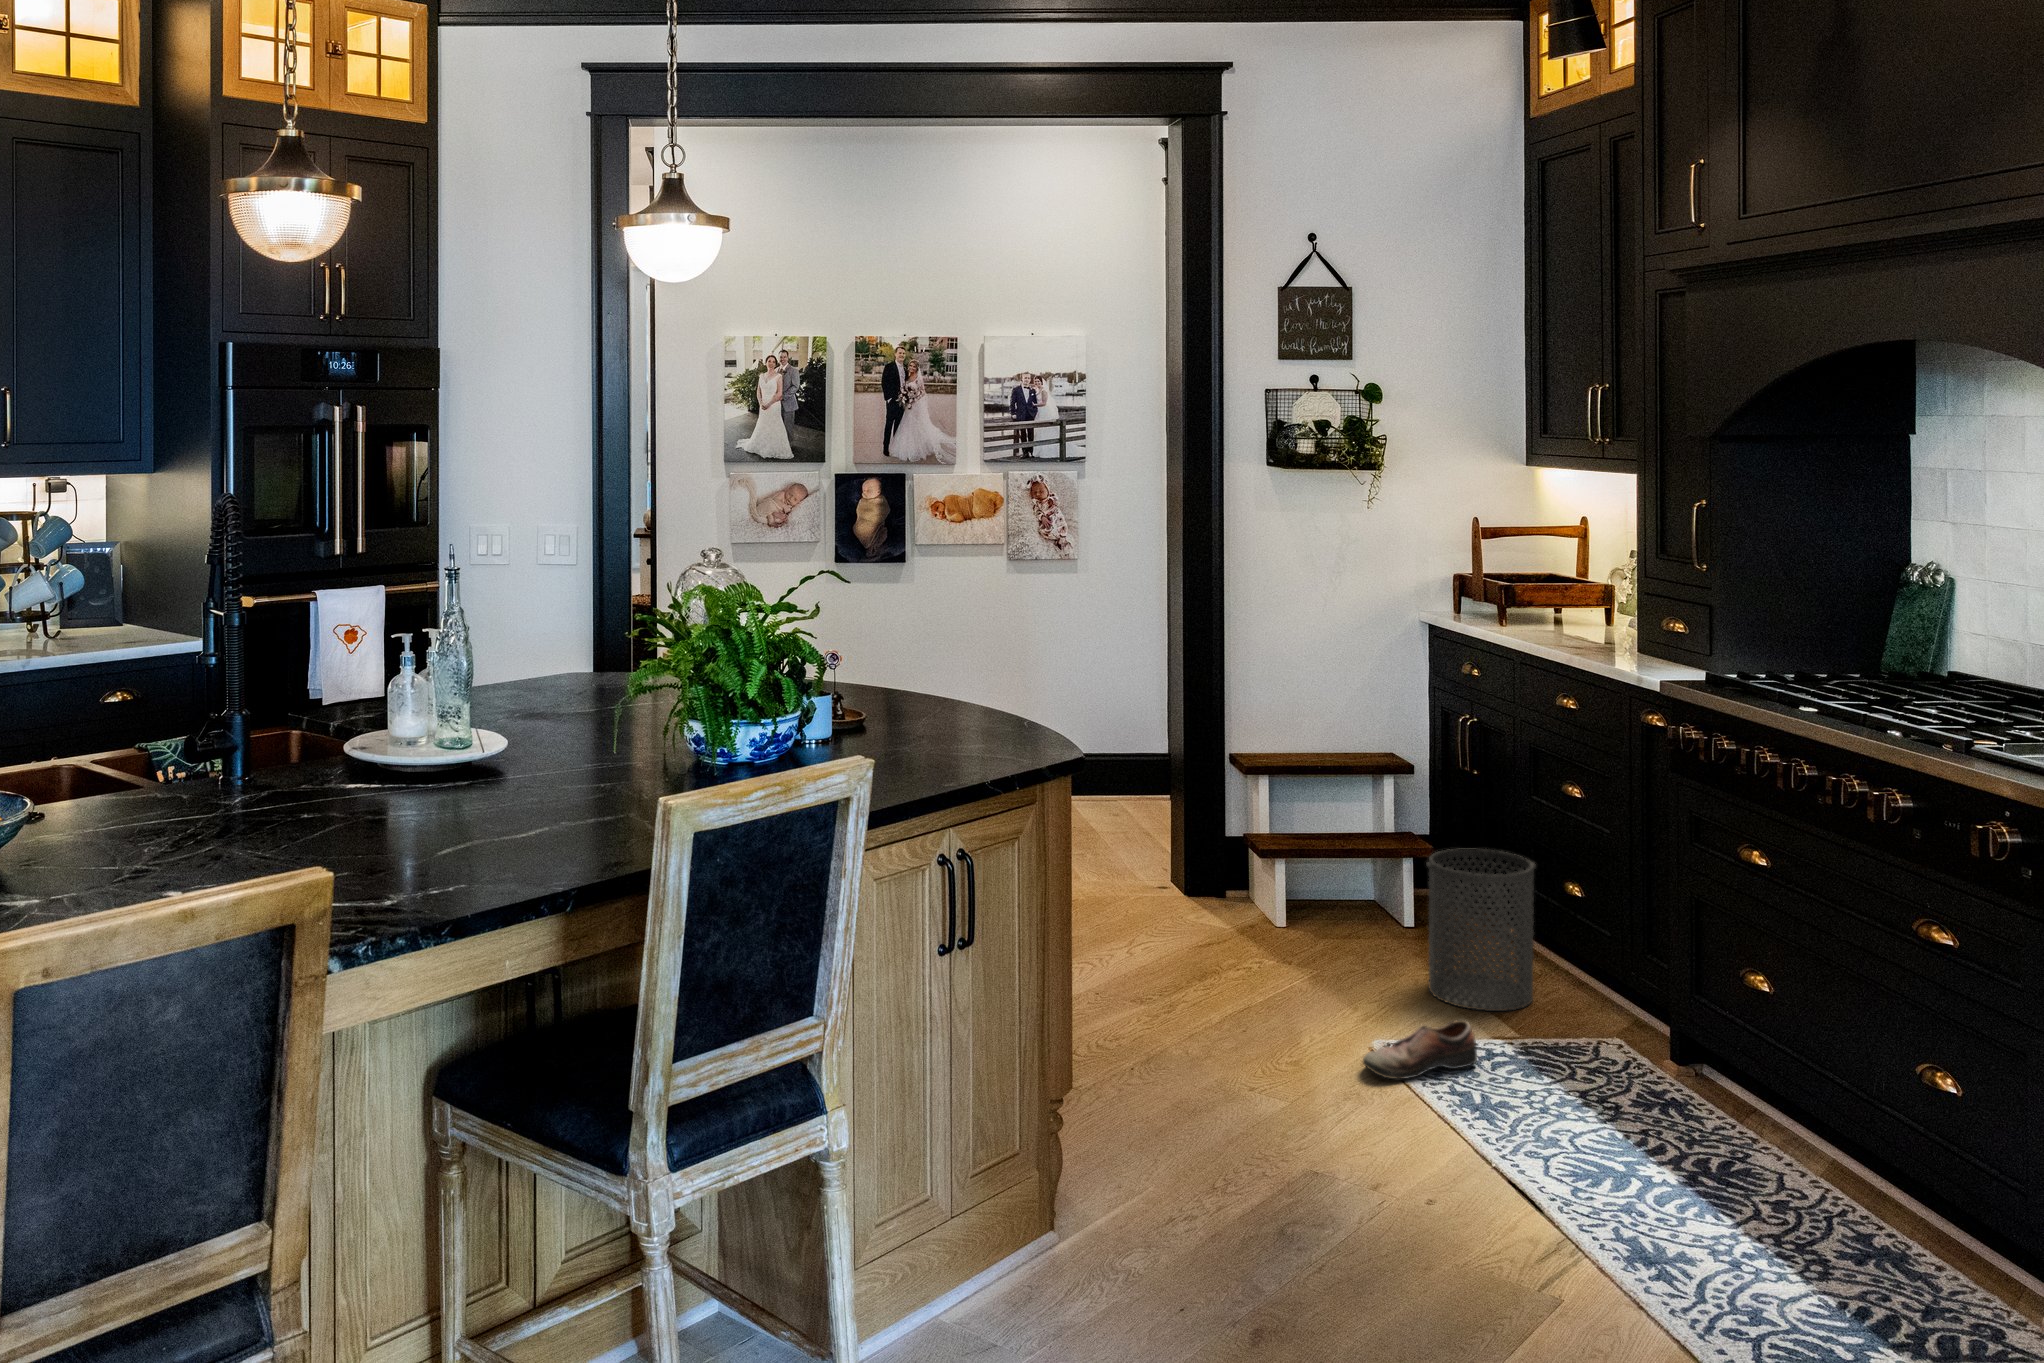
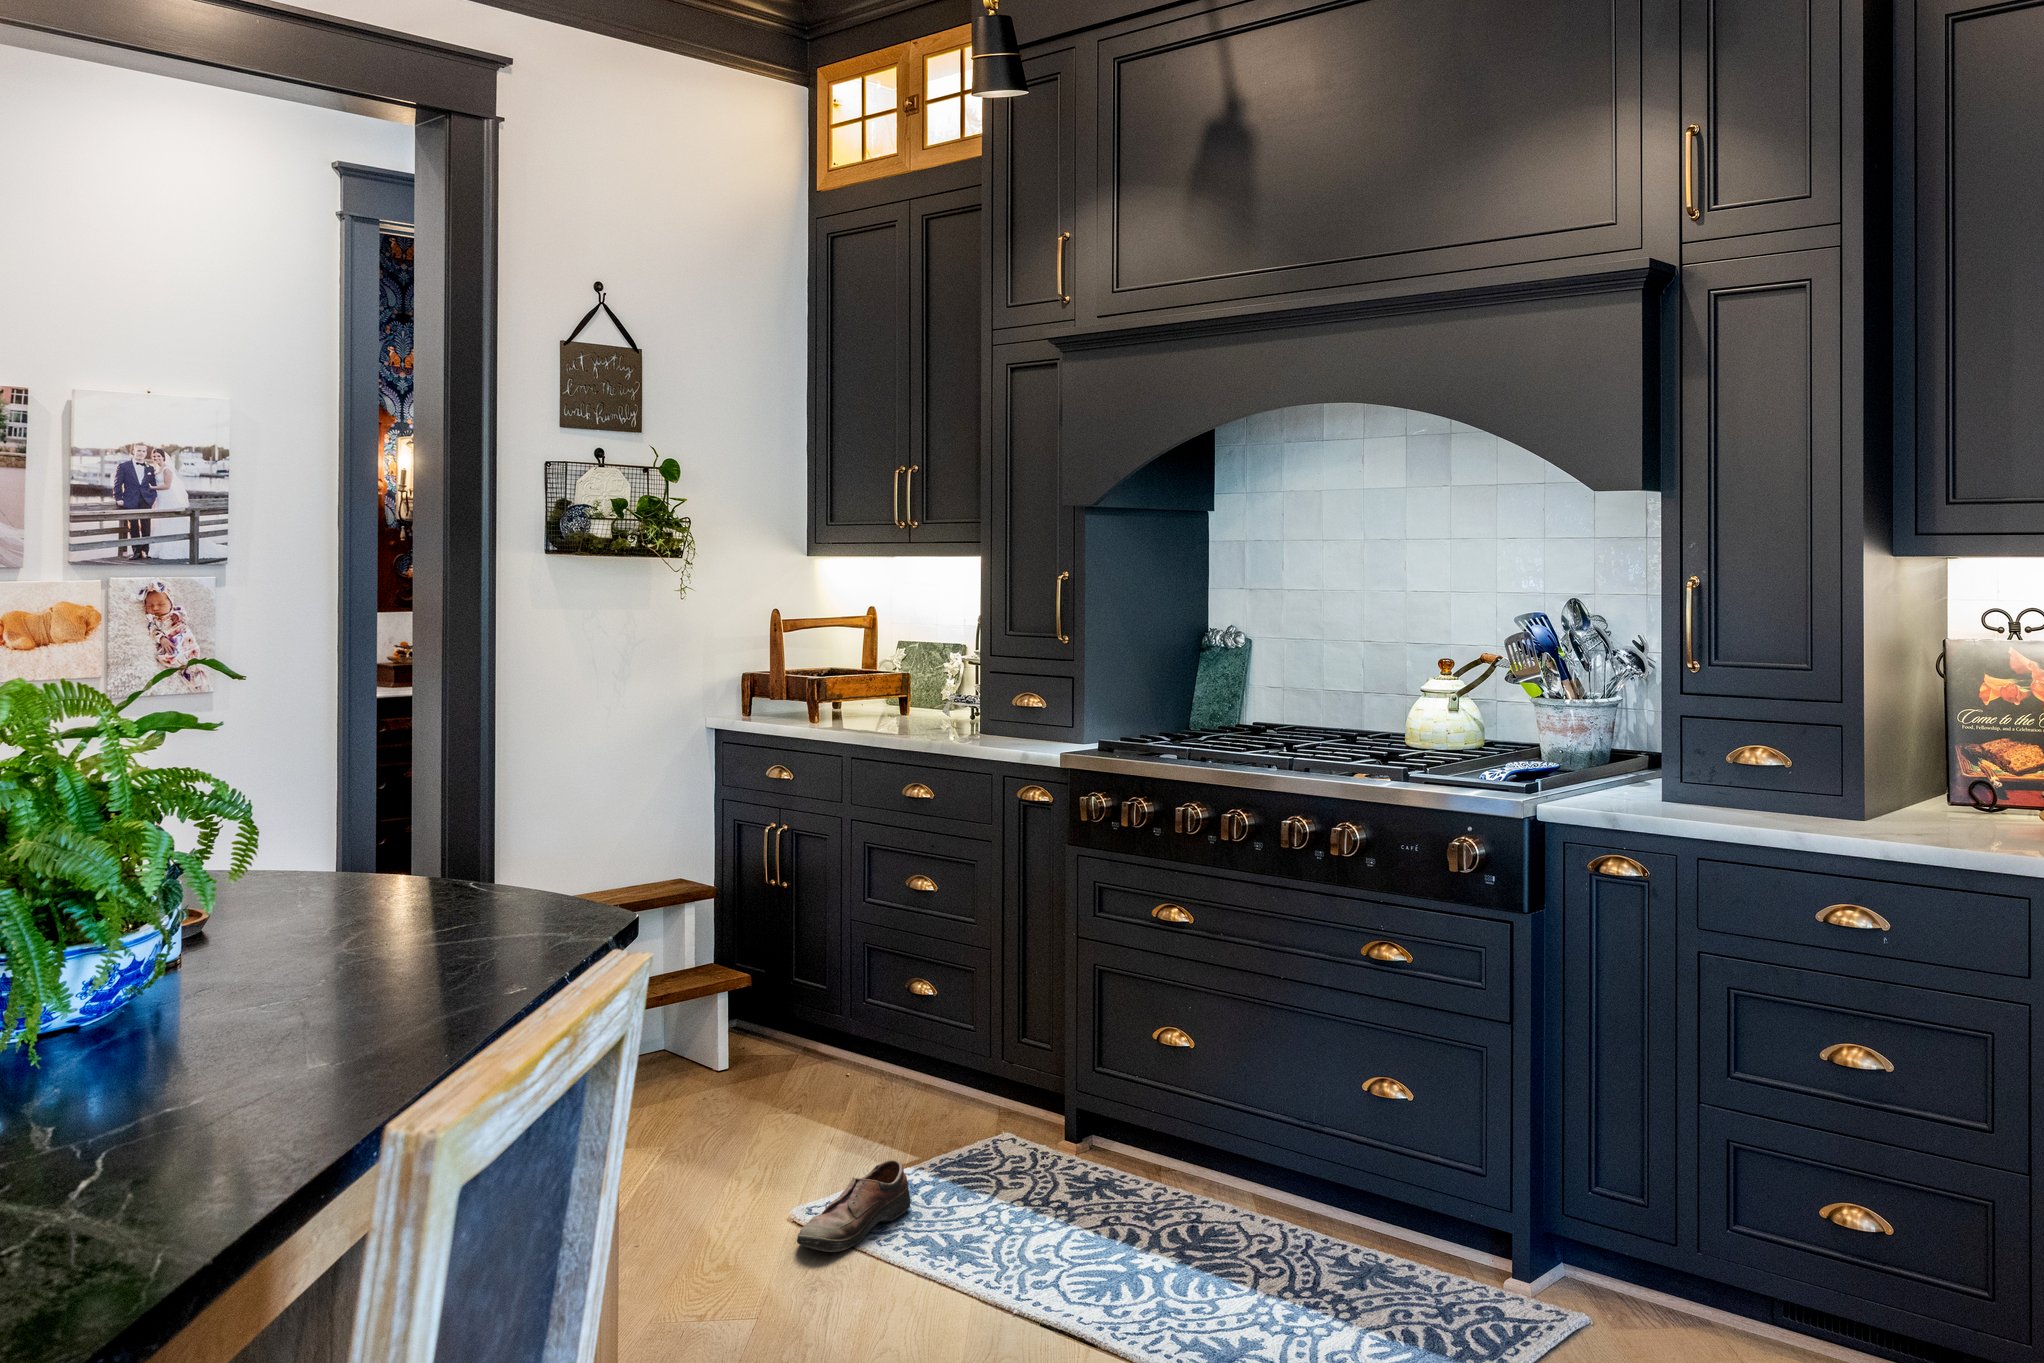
trash can: present [1426,849,1536,1011] -> none [798,967,912,1154]

